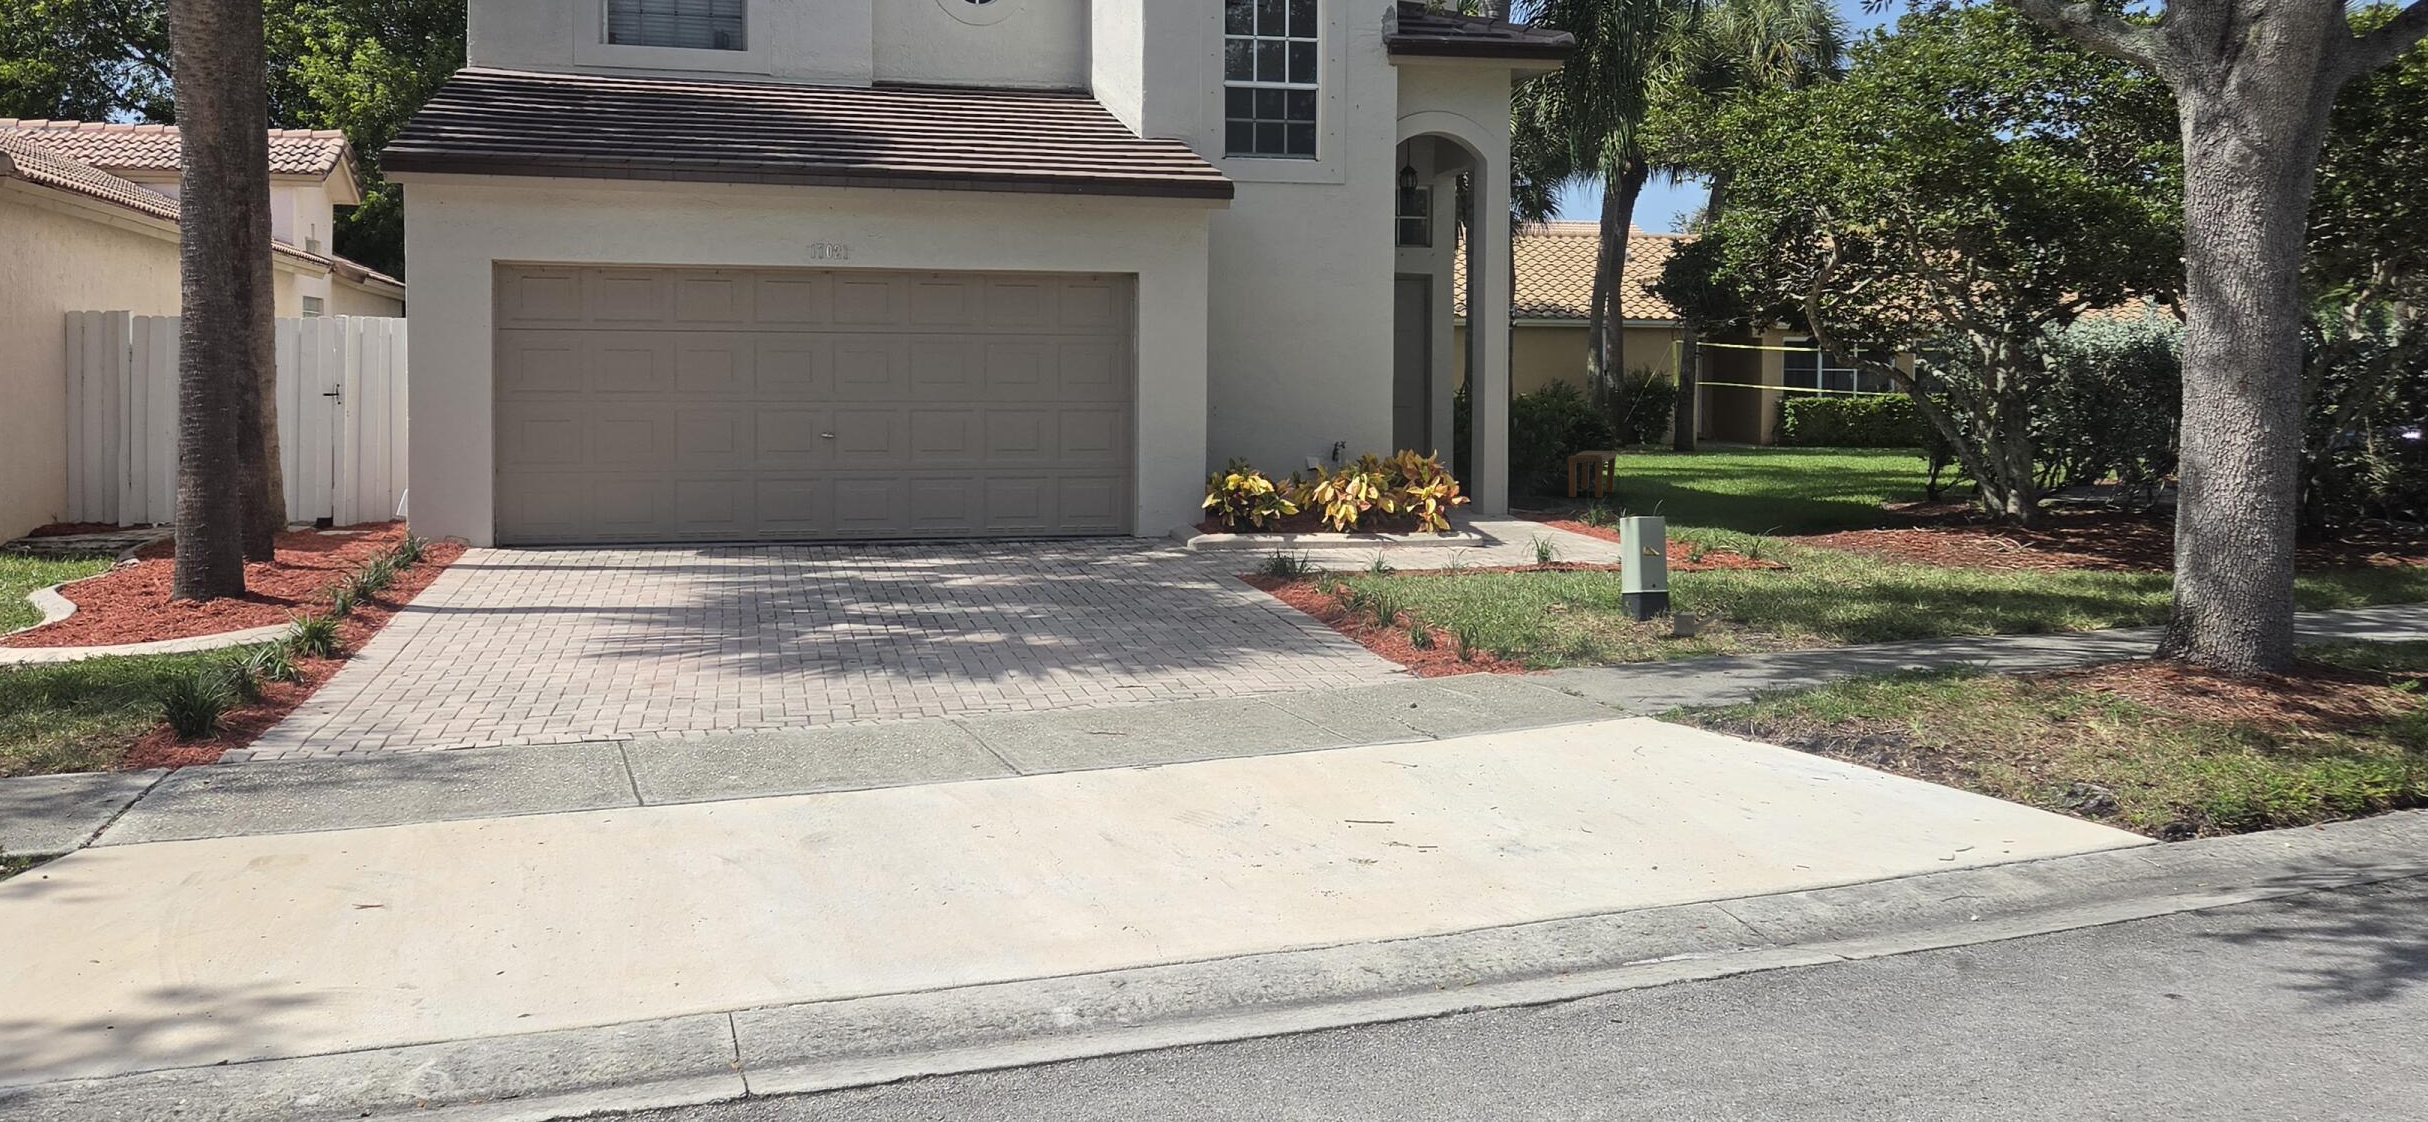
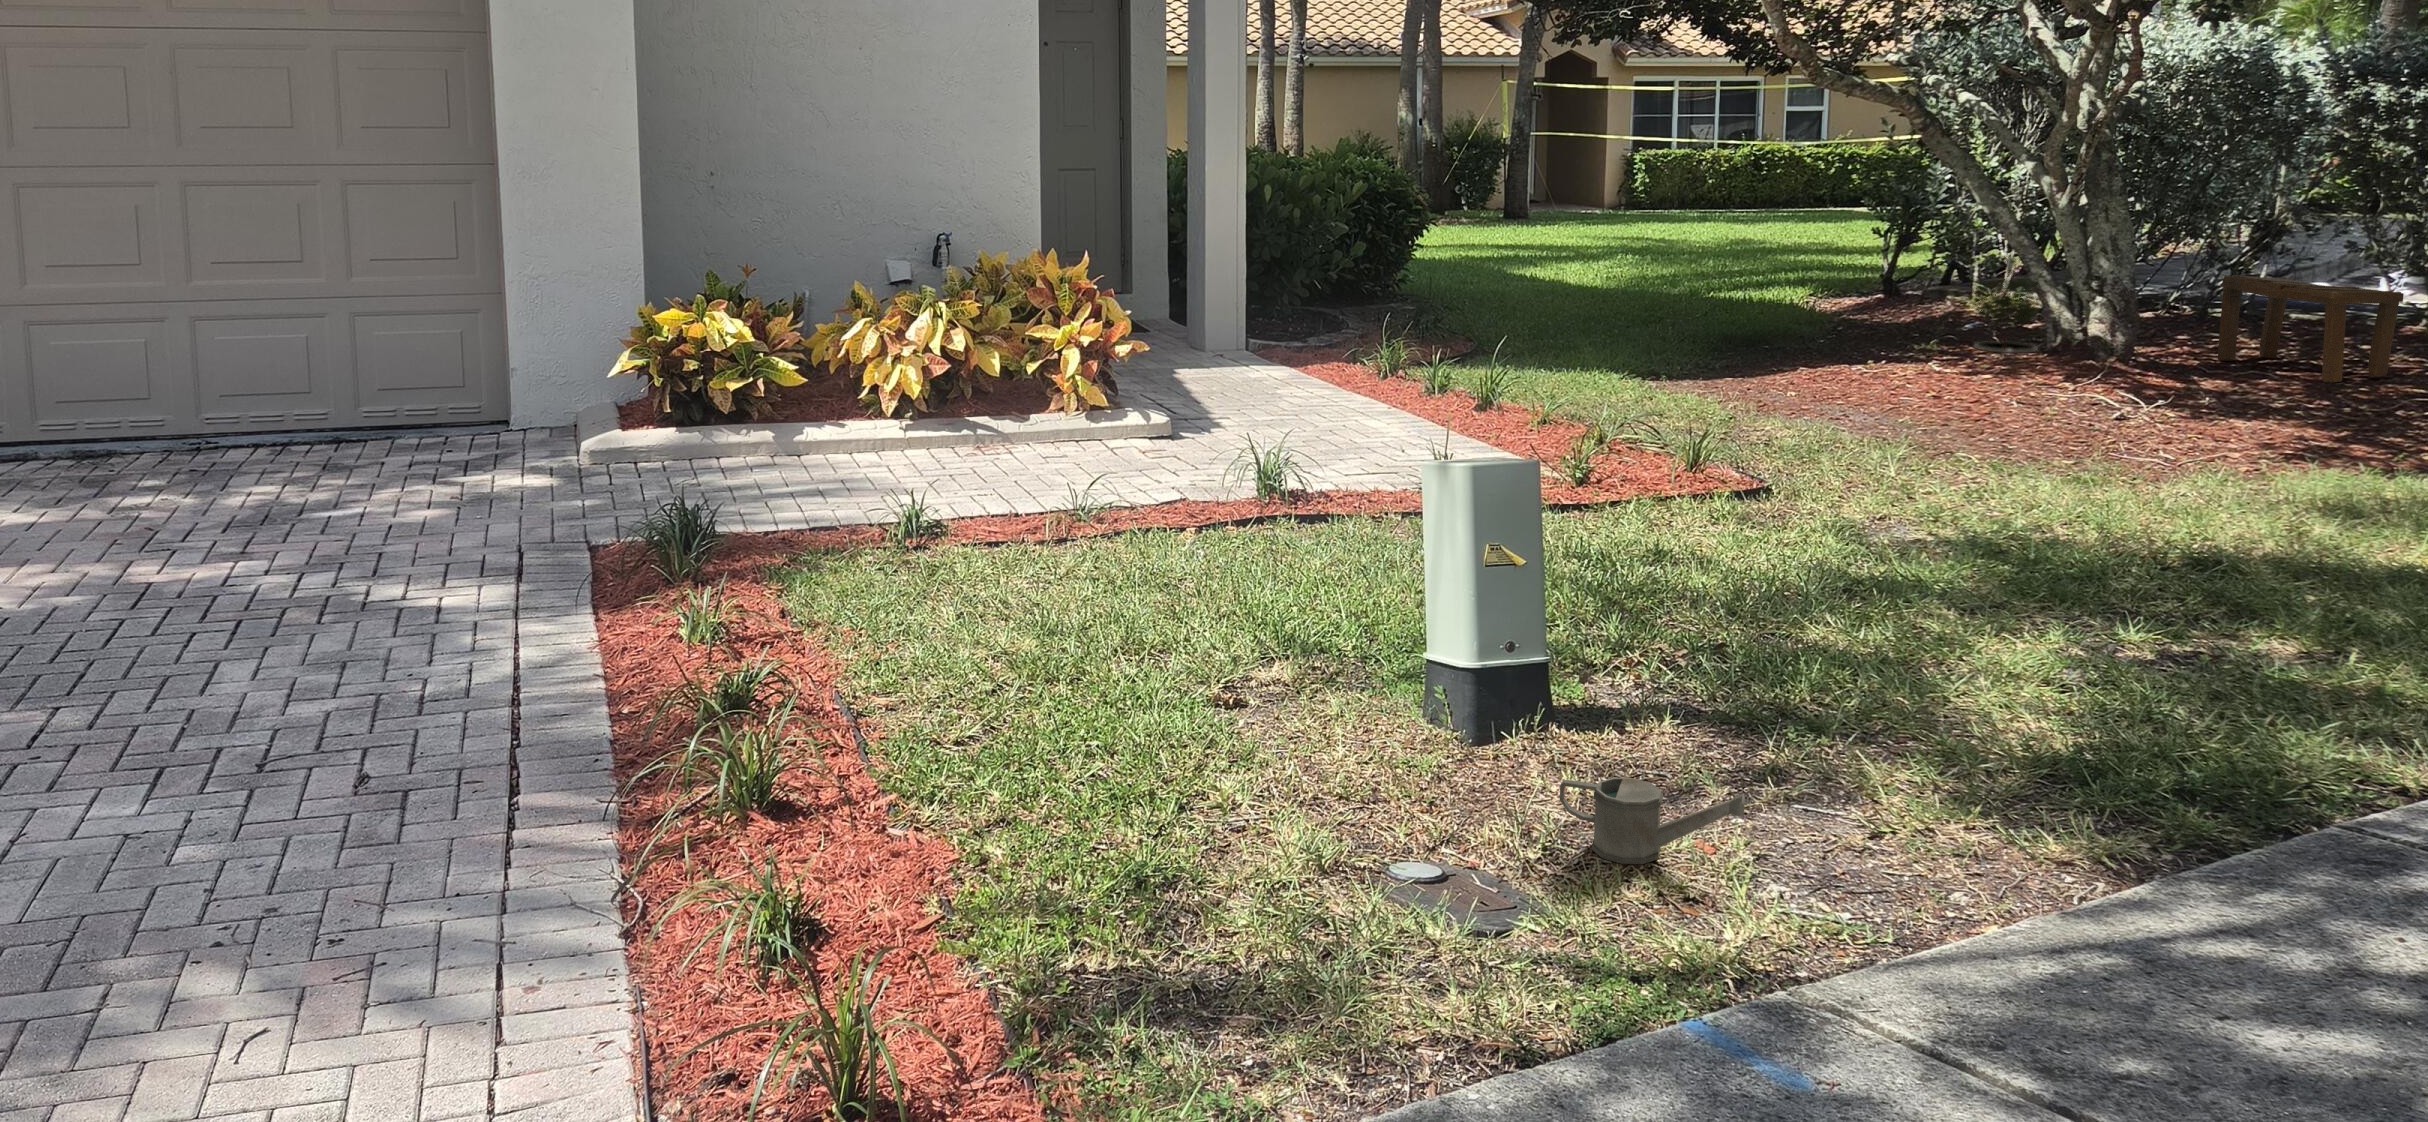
bench: present [1568,451,1617,498] -> present [2218,275,2404,383]
potted tree: none [1937,460,1983,525] -> present [1970,247,2042,353]

